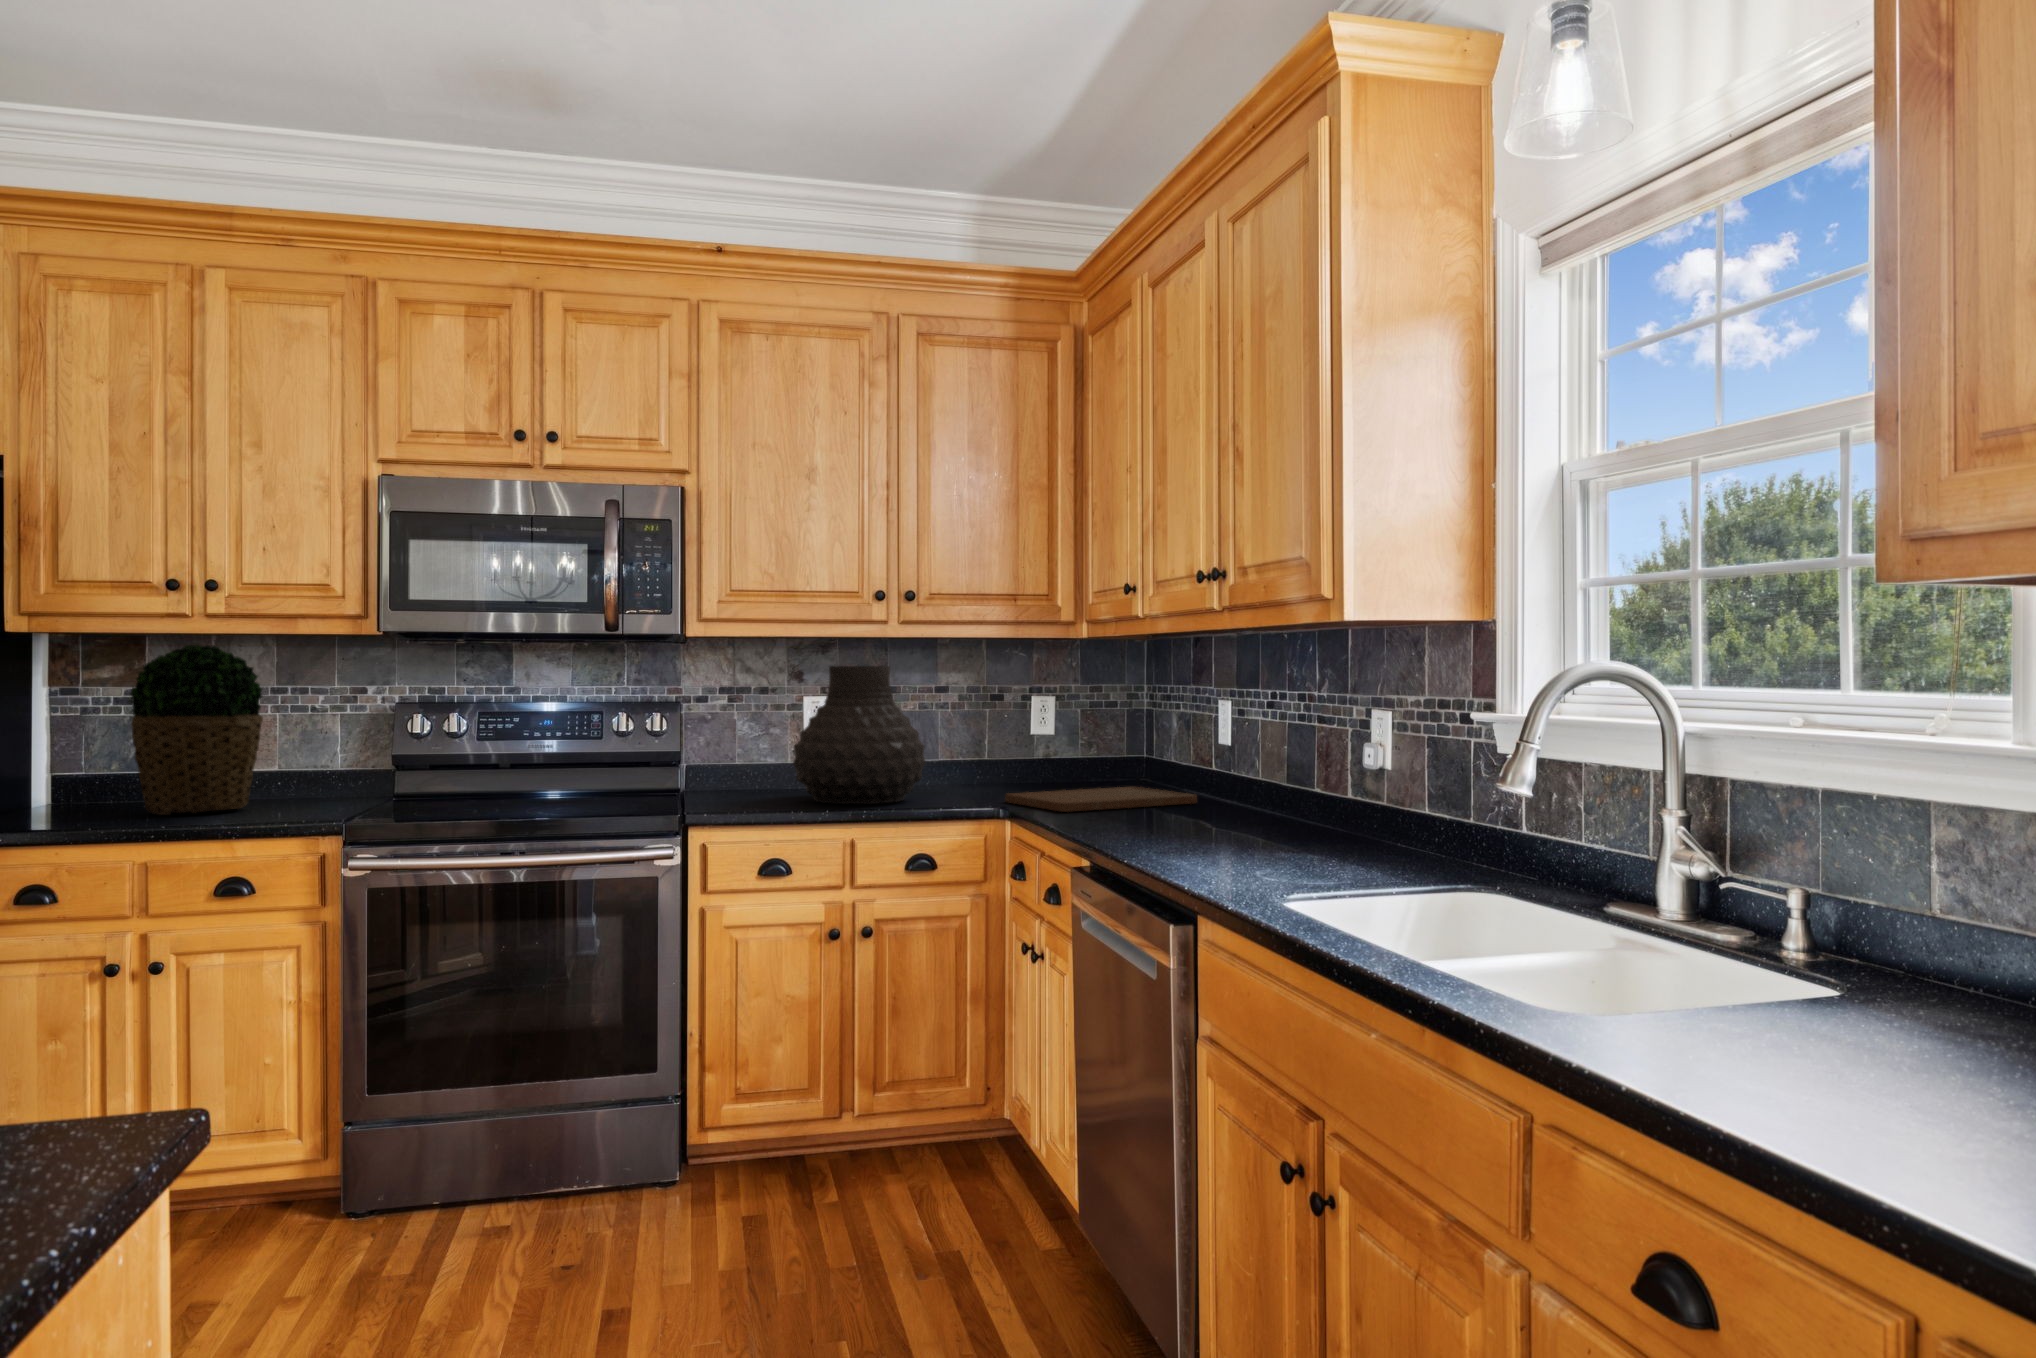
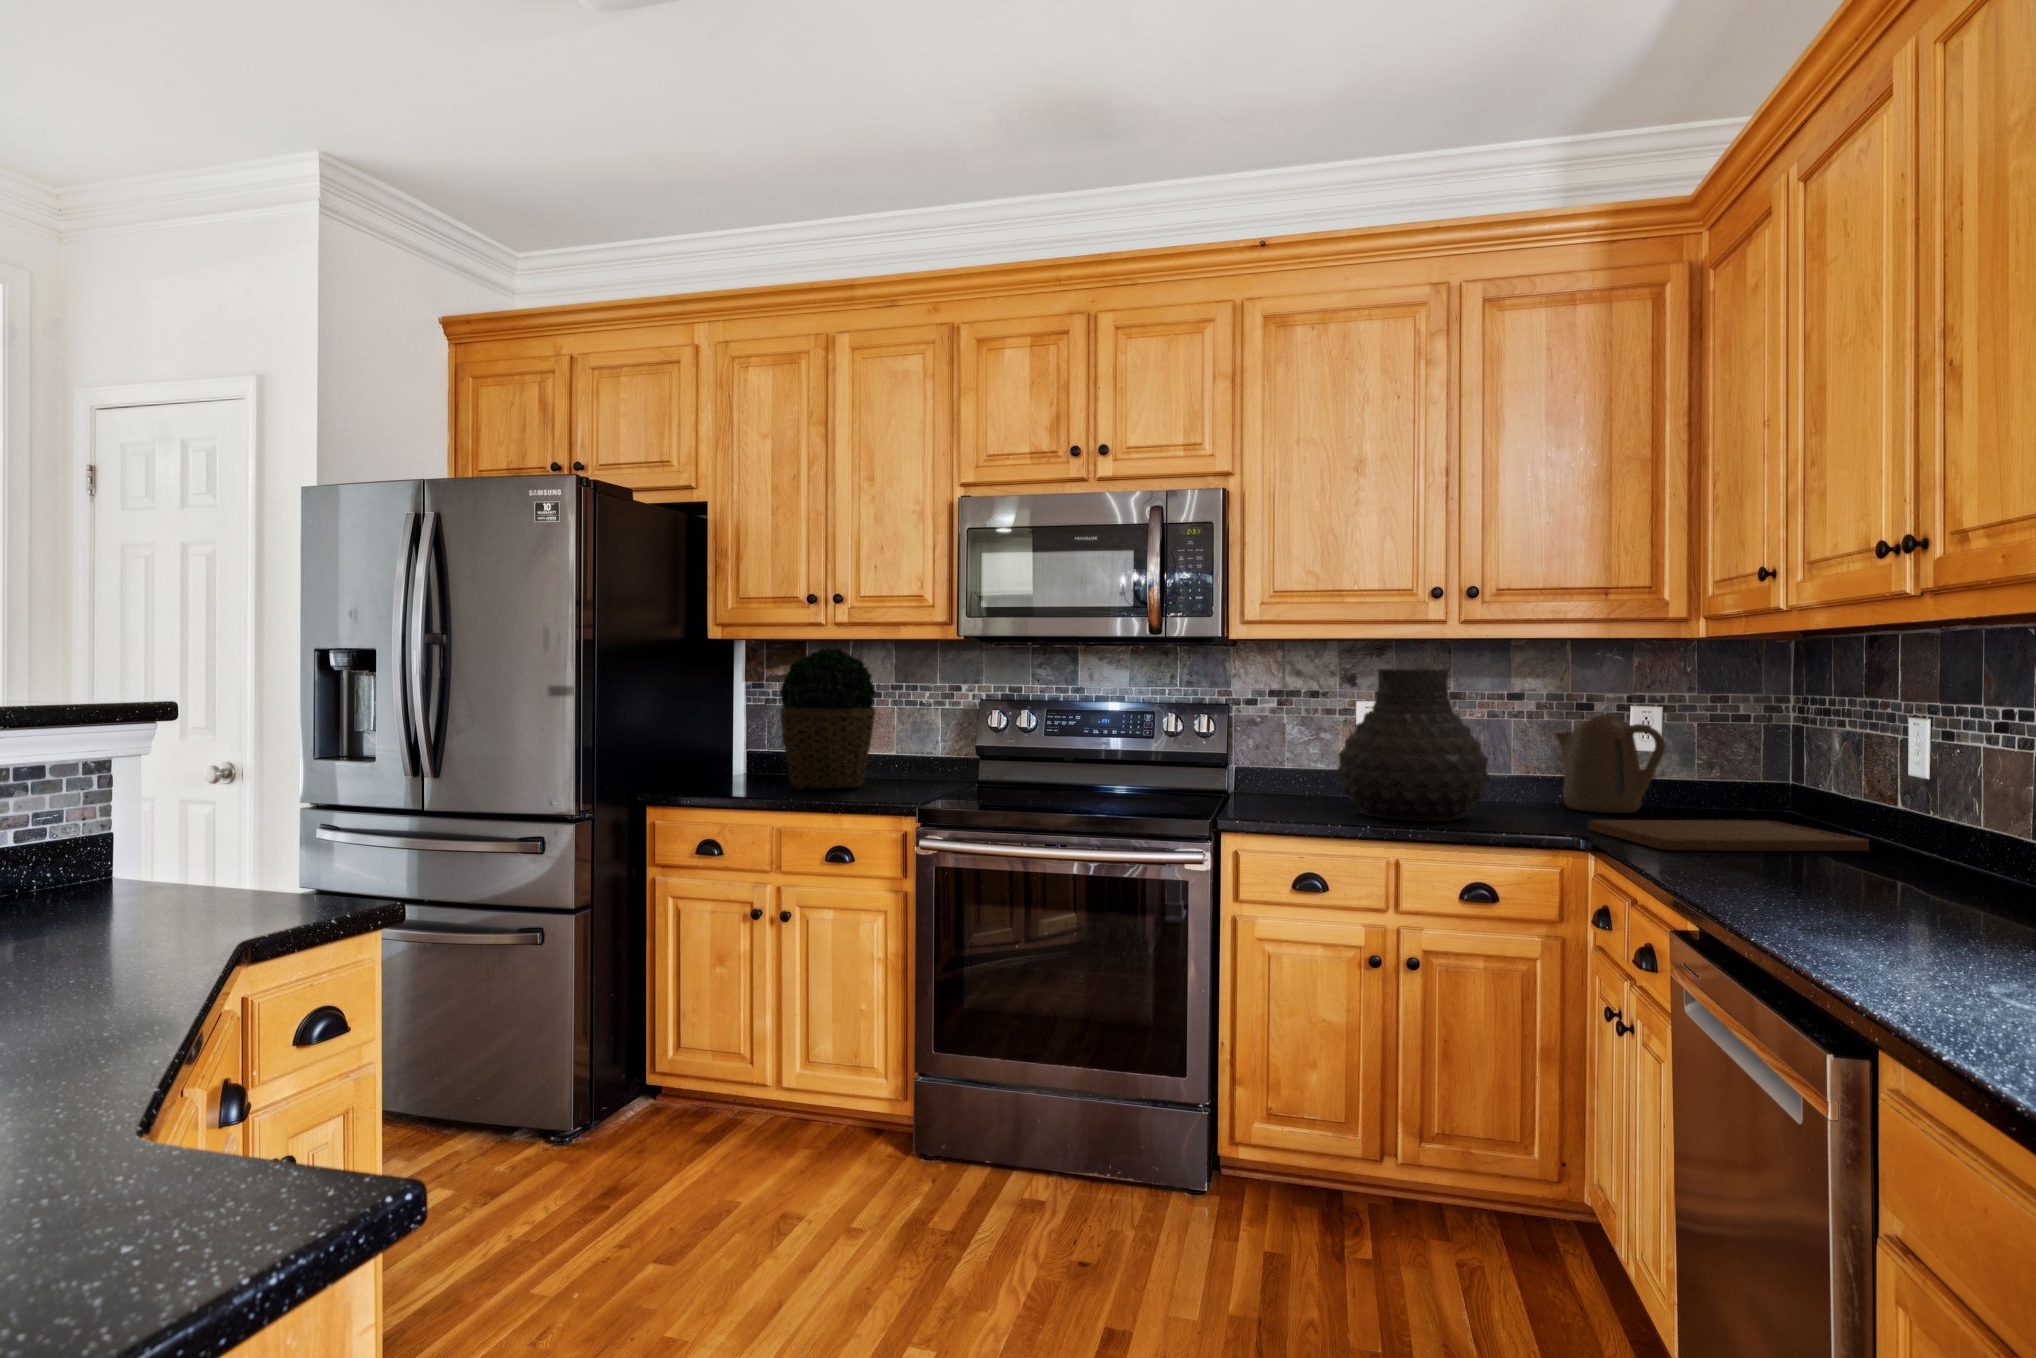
kettle: none [974,704,1059,789] -> present [1555,714,1665,813]

